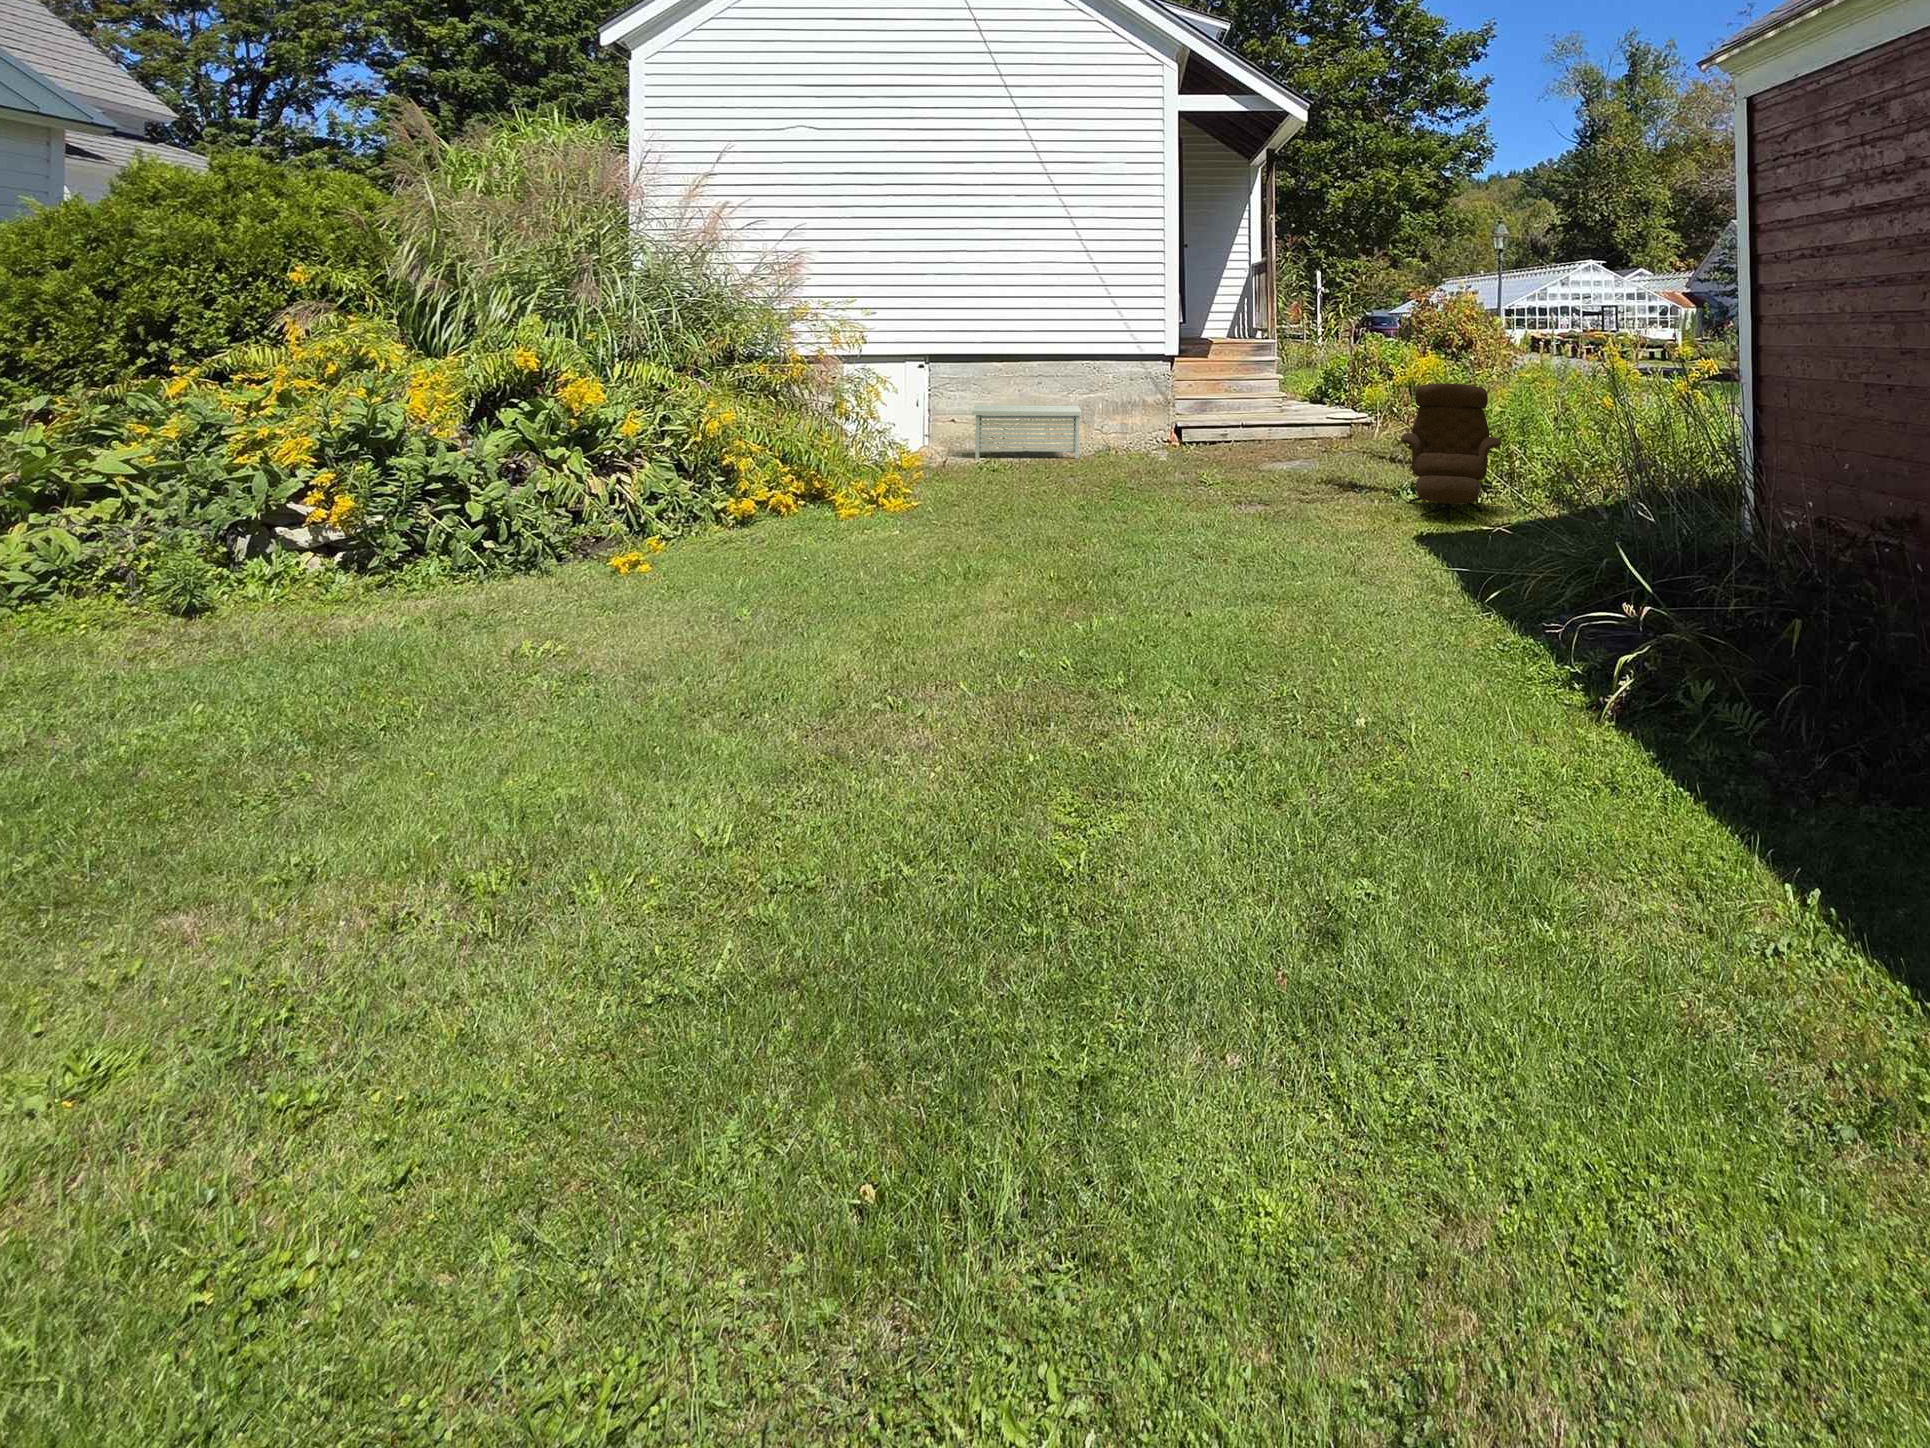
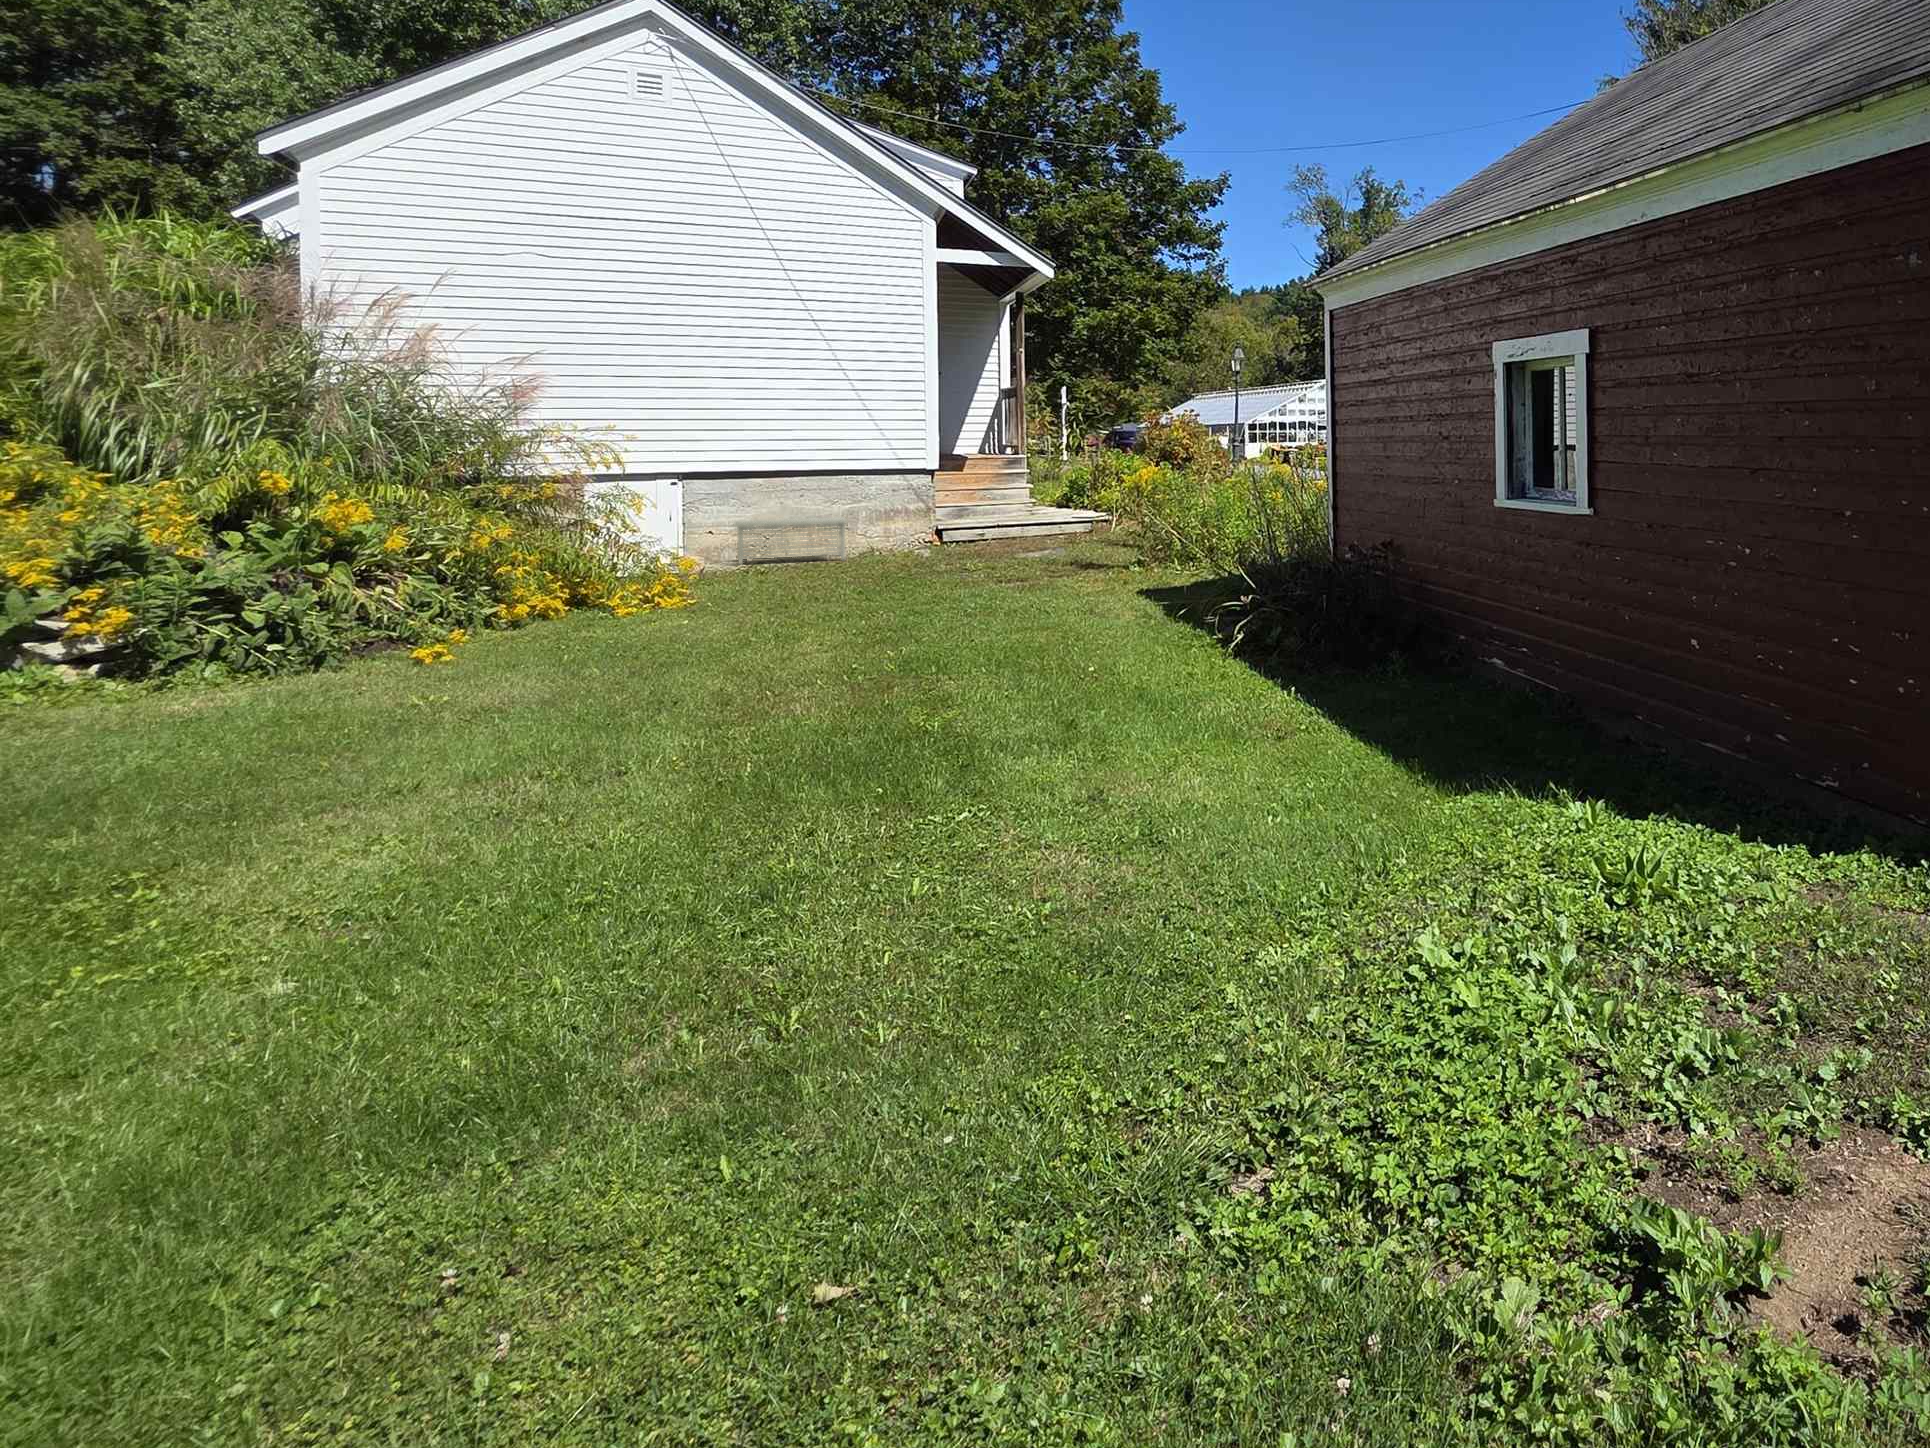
lounge chair: present [1401,383,1500,522] -> none [1127,484,1199,579]

